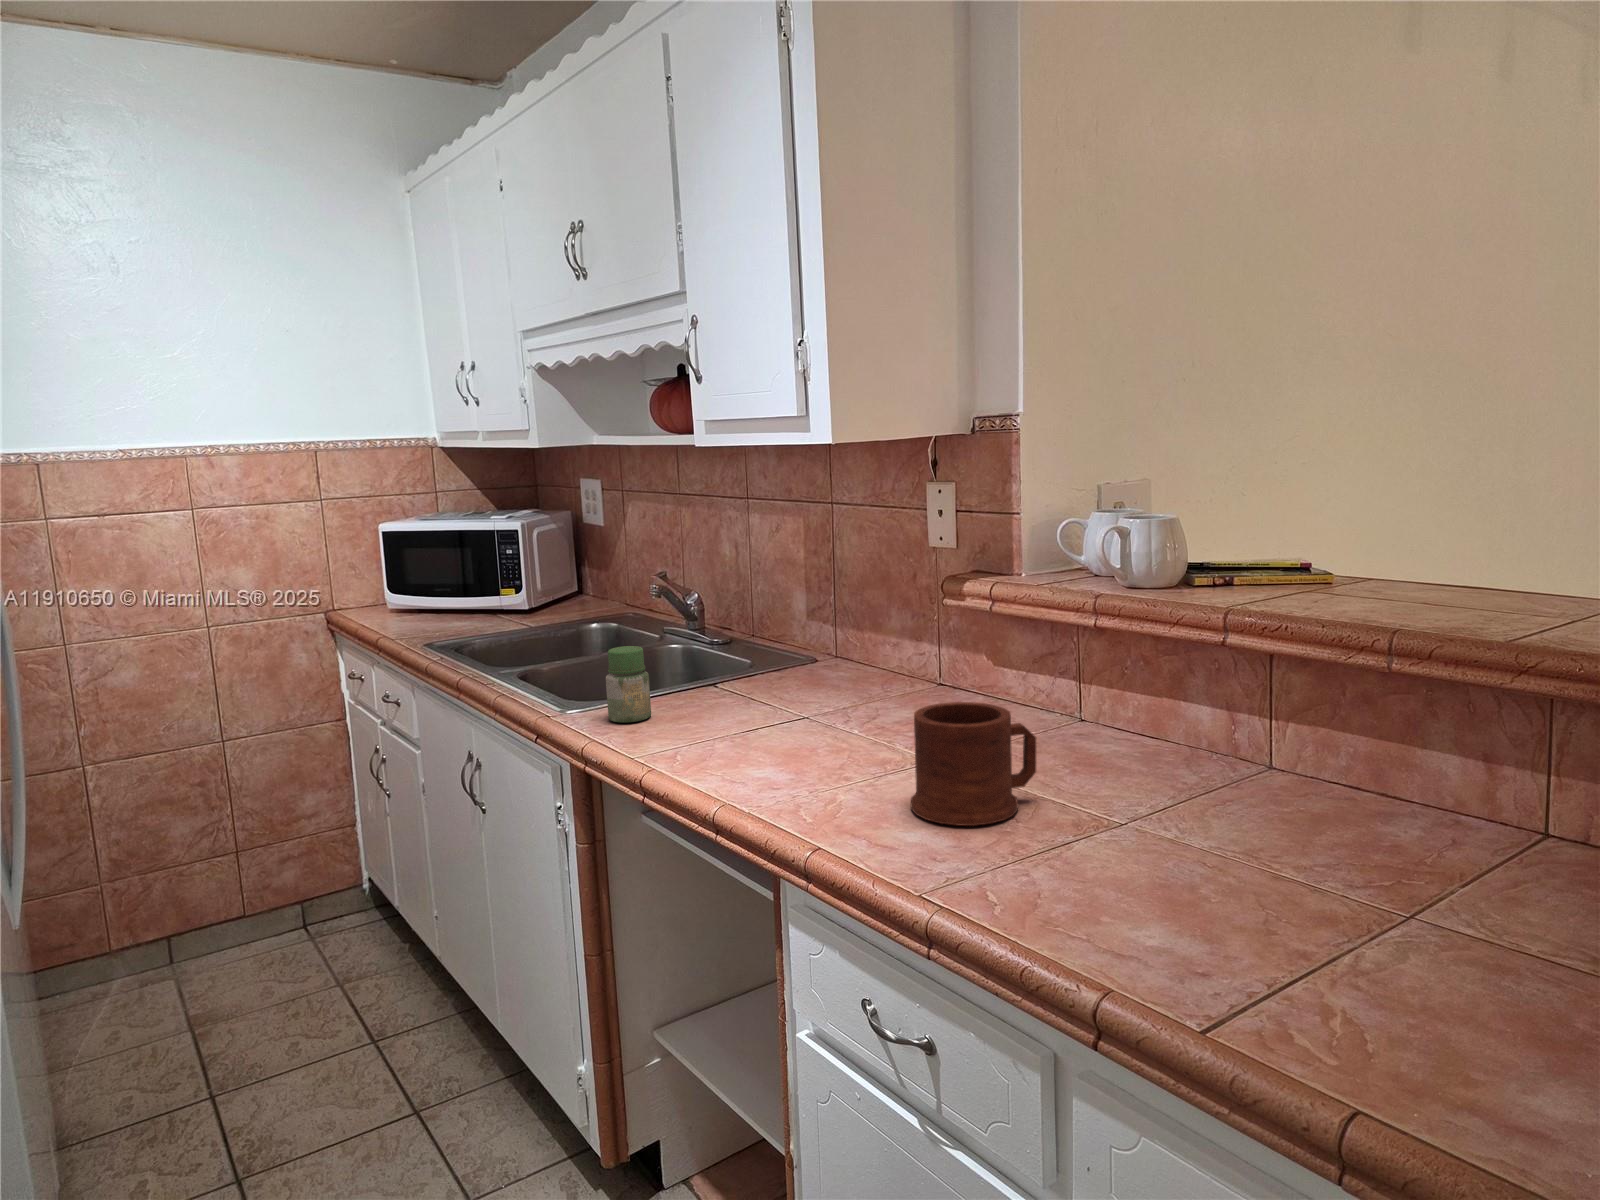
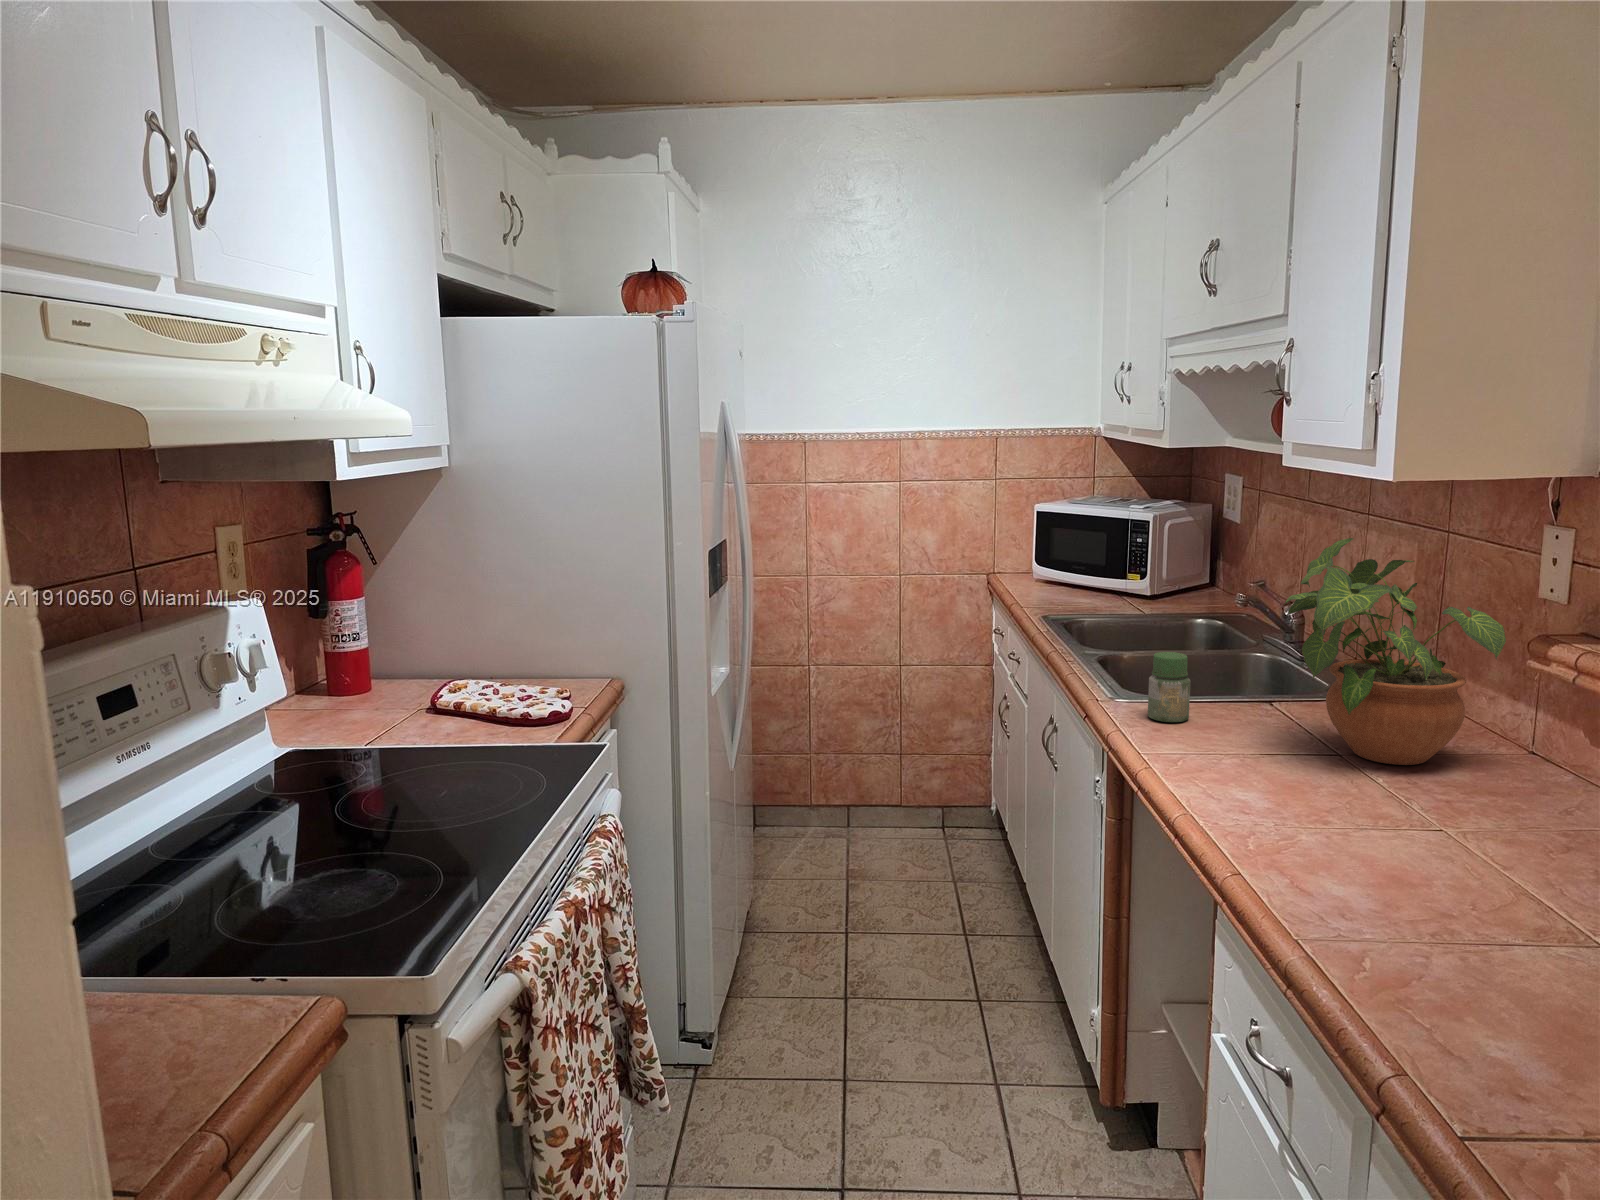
potted plant: none [741,505,922,717] -> present [1285,538,1506,765]
mug: present [911,702,1036,826] -> none [1364,770,1525,904]

